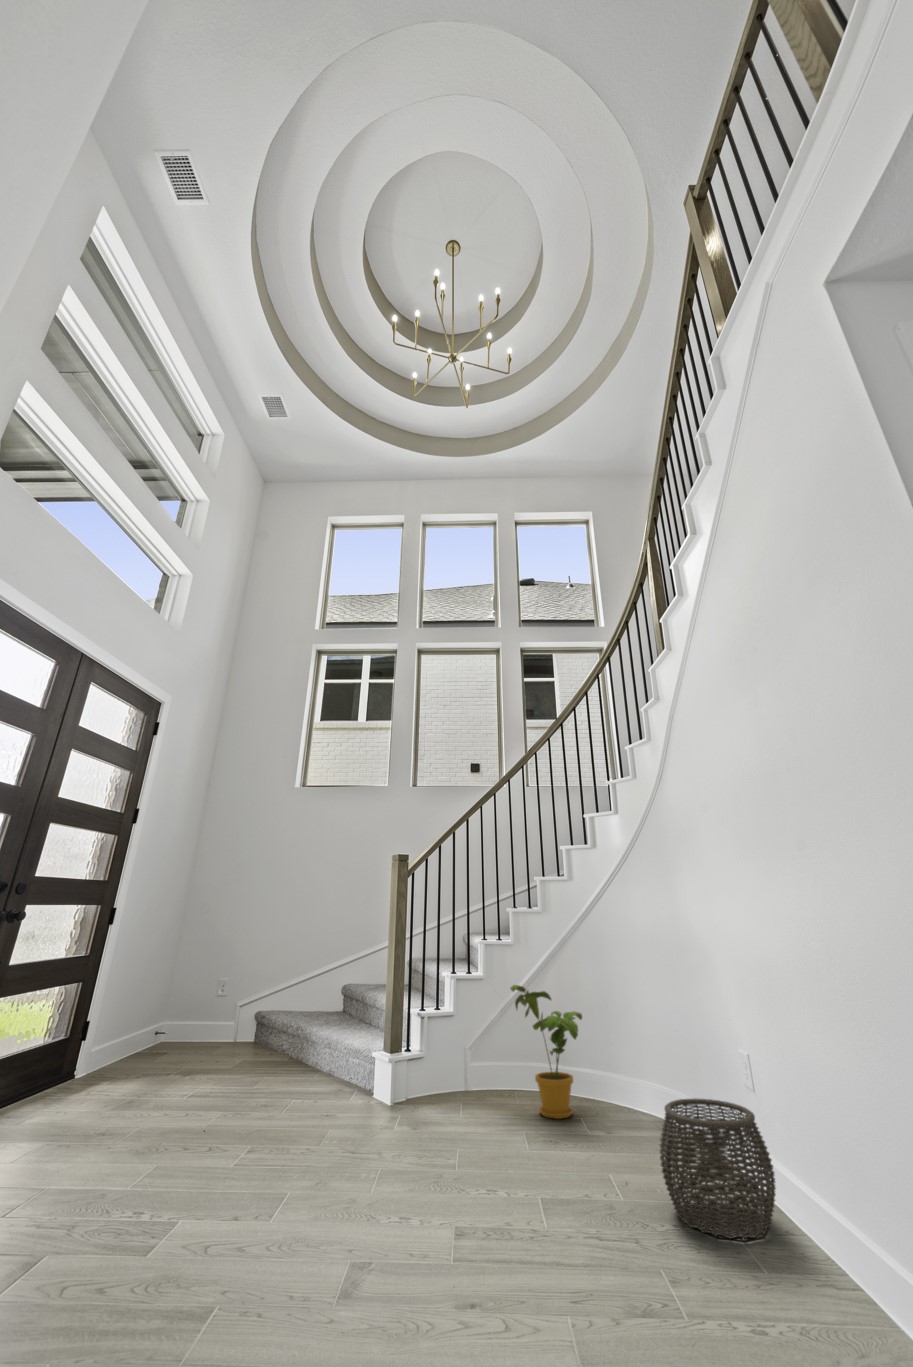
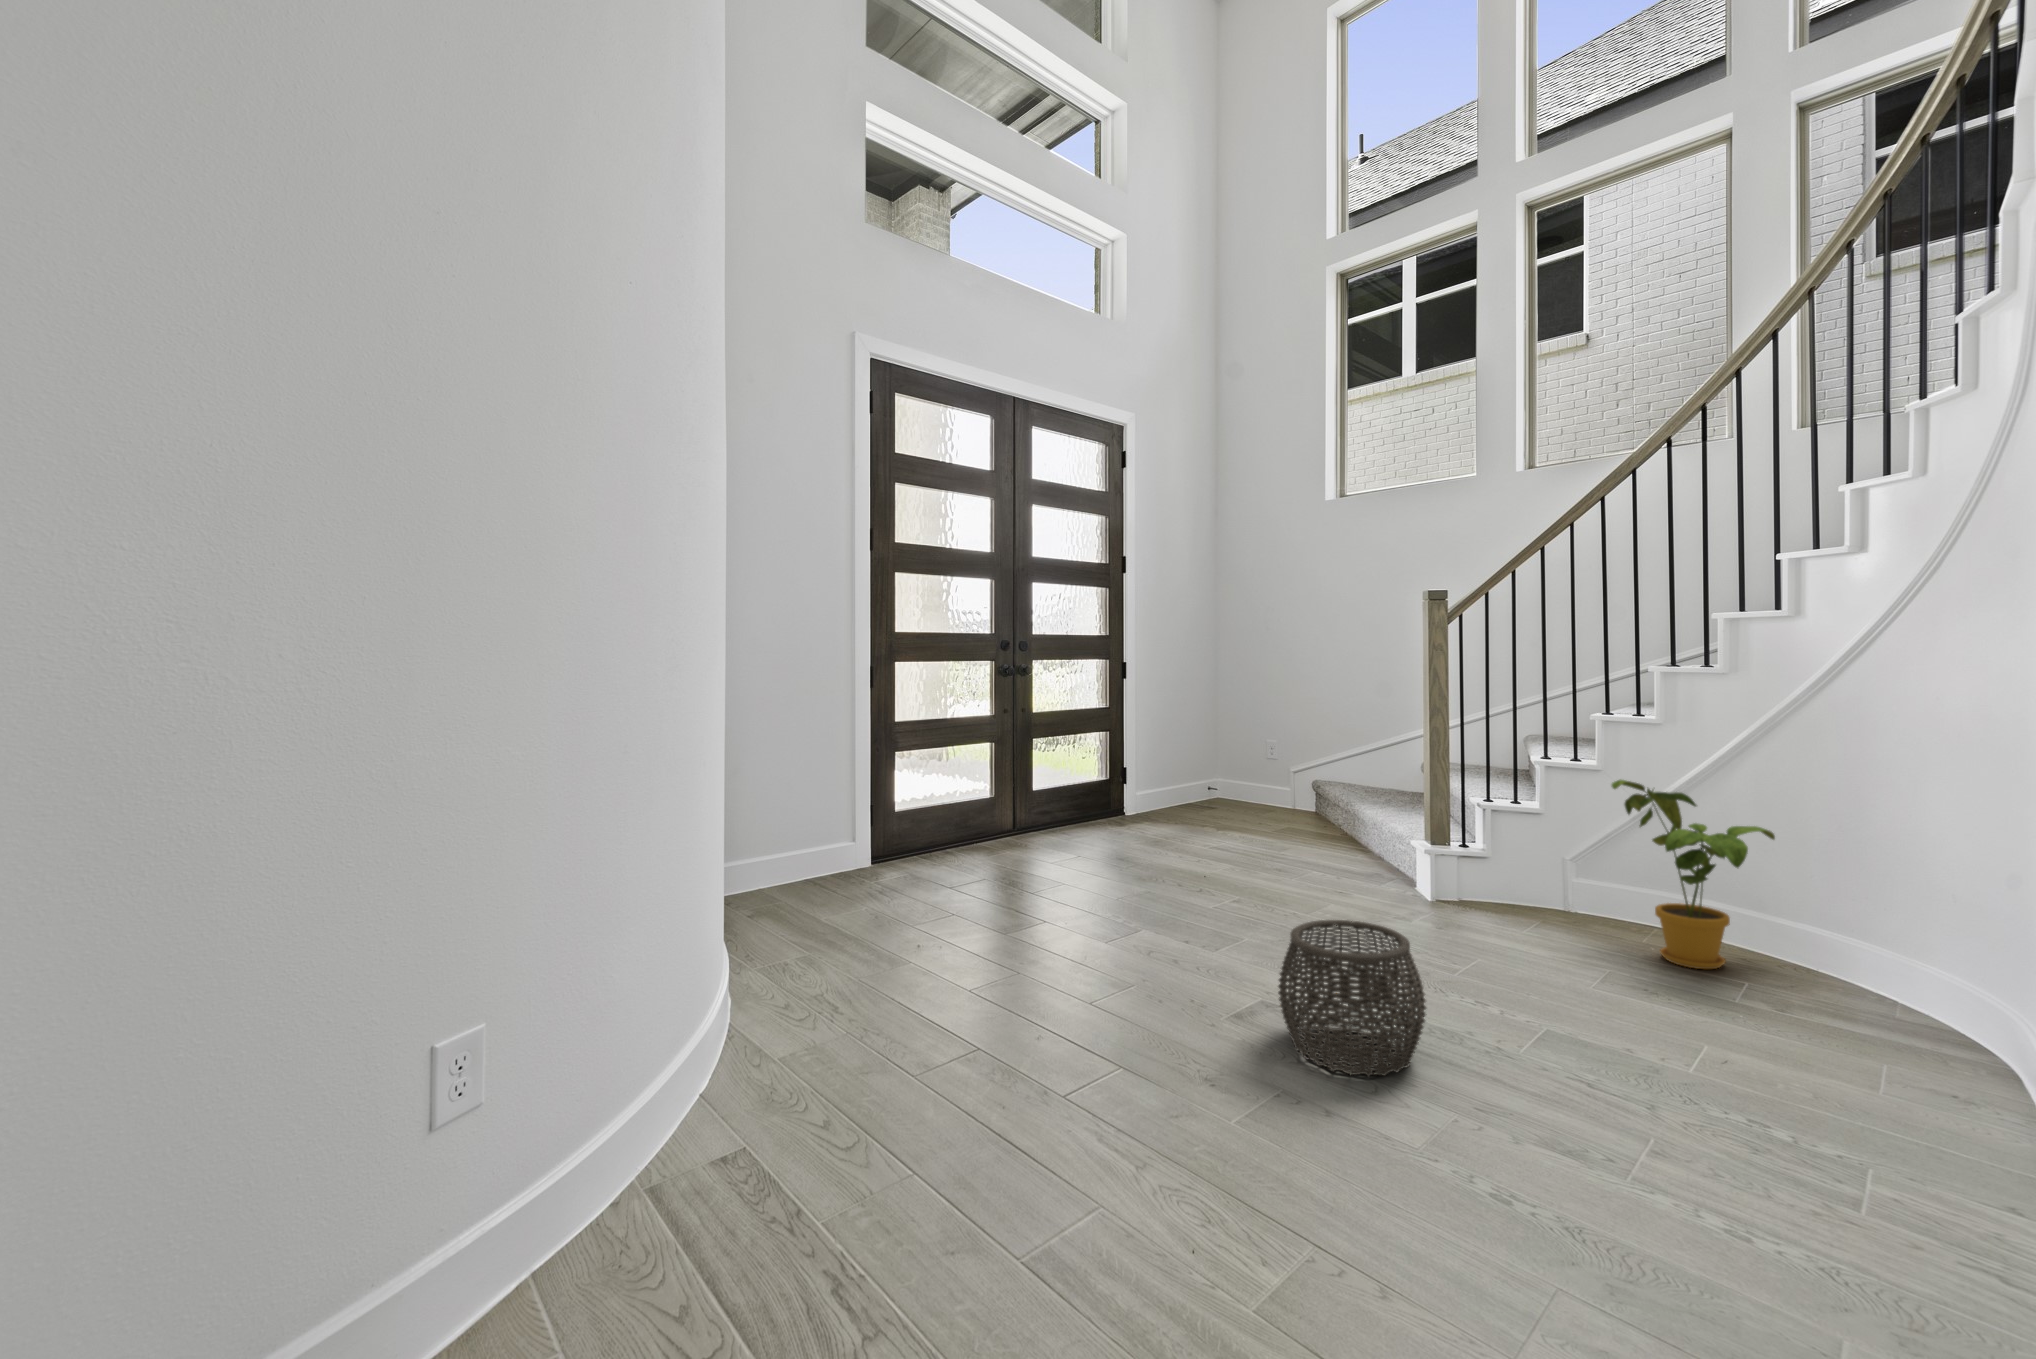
woven basket: present [660,1099,776,1239] -> present [1278,920,1426,1076]

